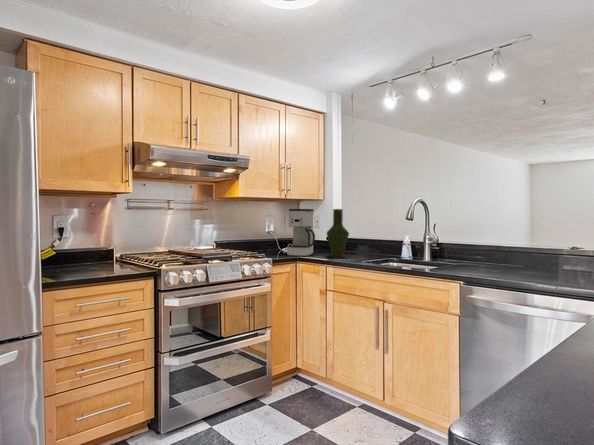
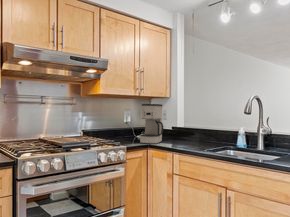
vase: present [327,209,349,258] -> none [173,104,193,146]

